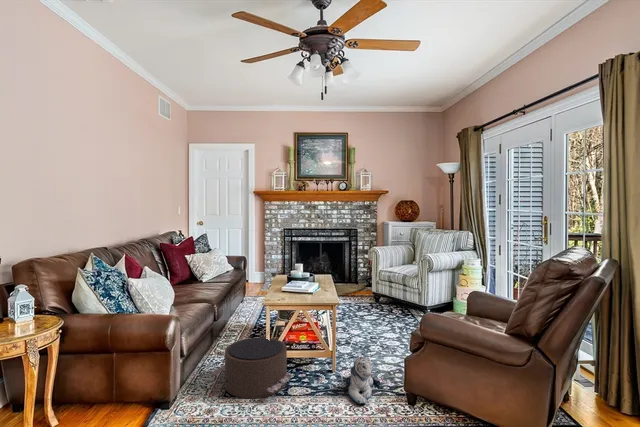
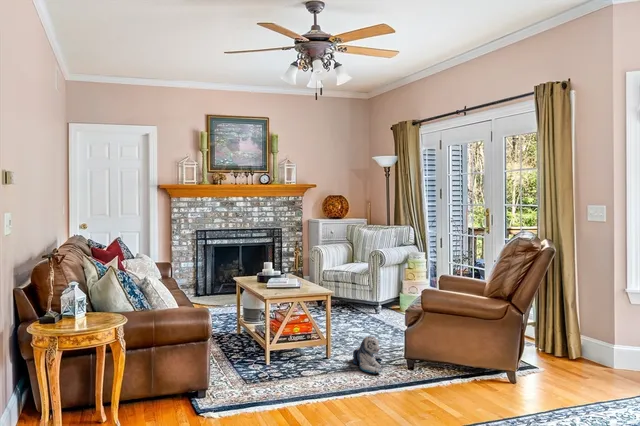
pouf: present [212,337,293,399] -> none [230,334,308,385]

